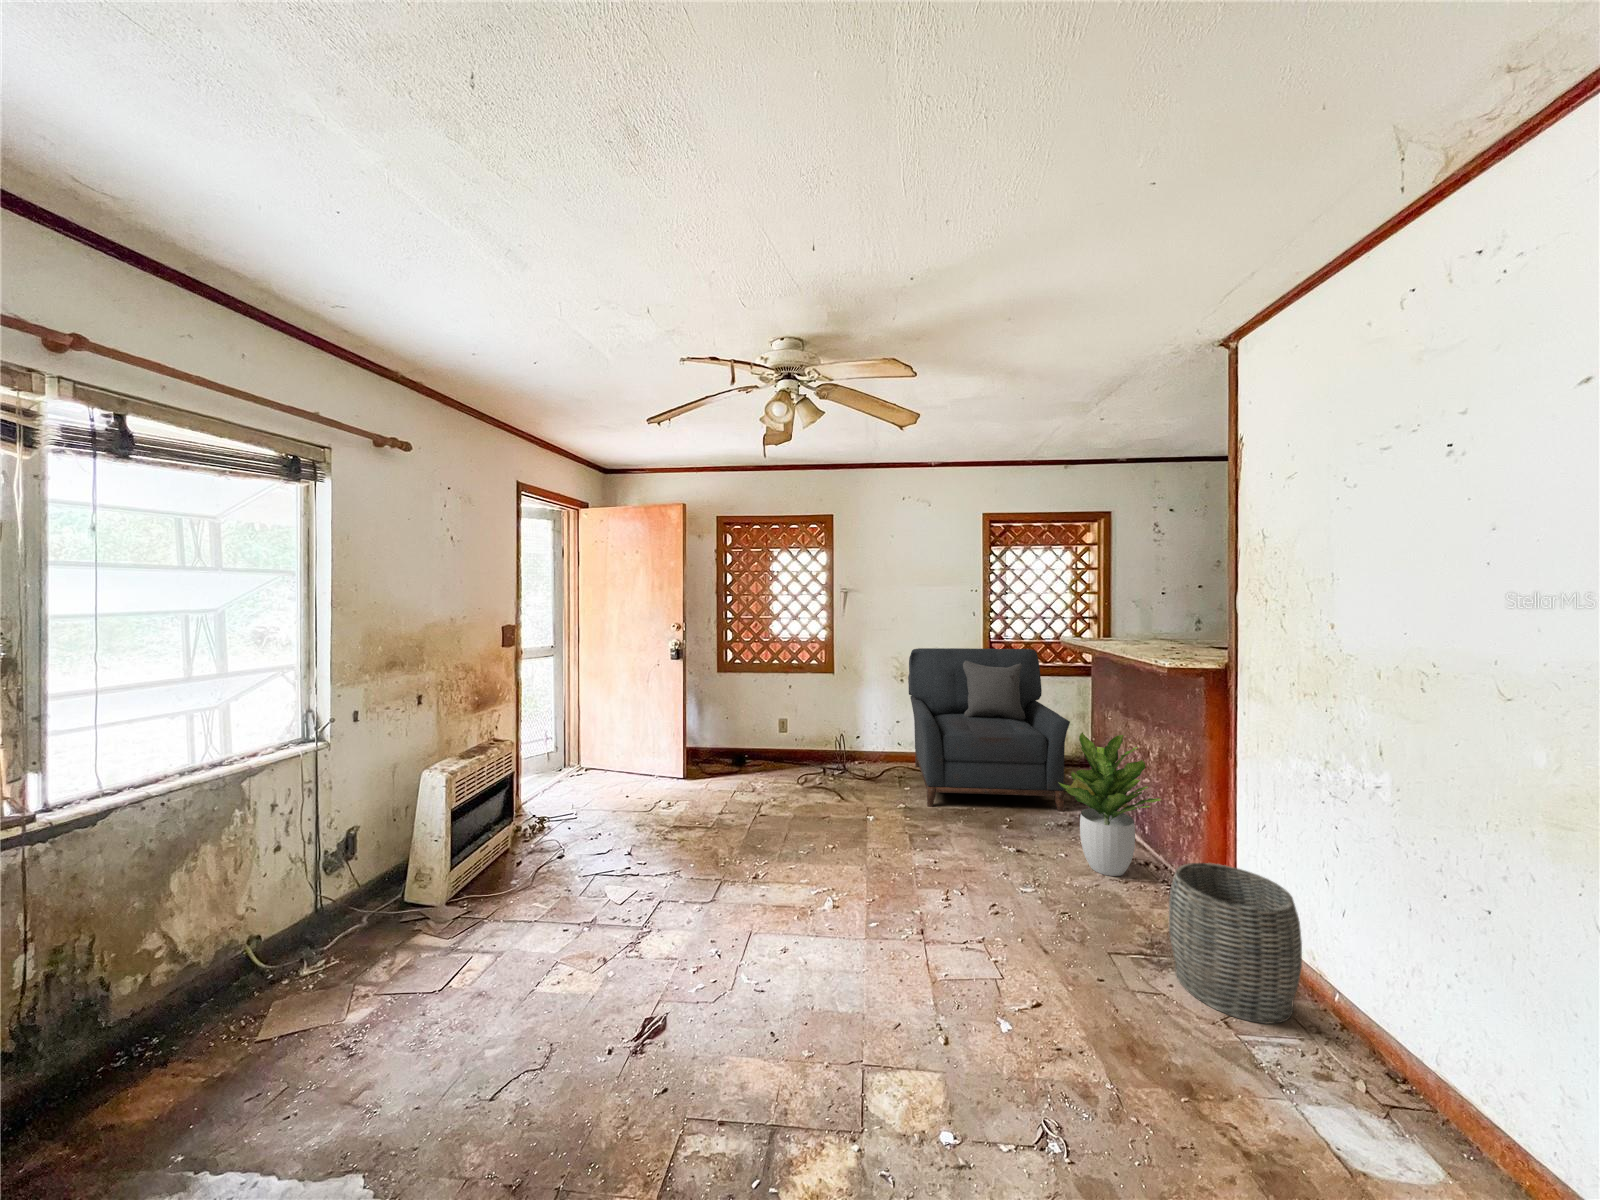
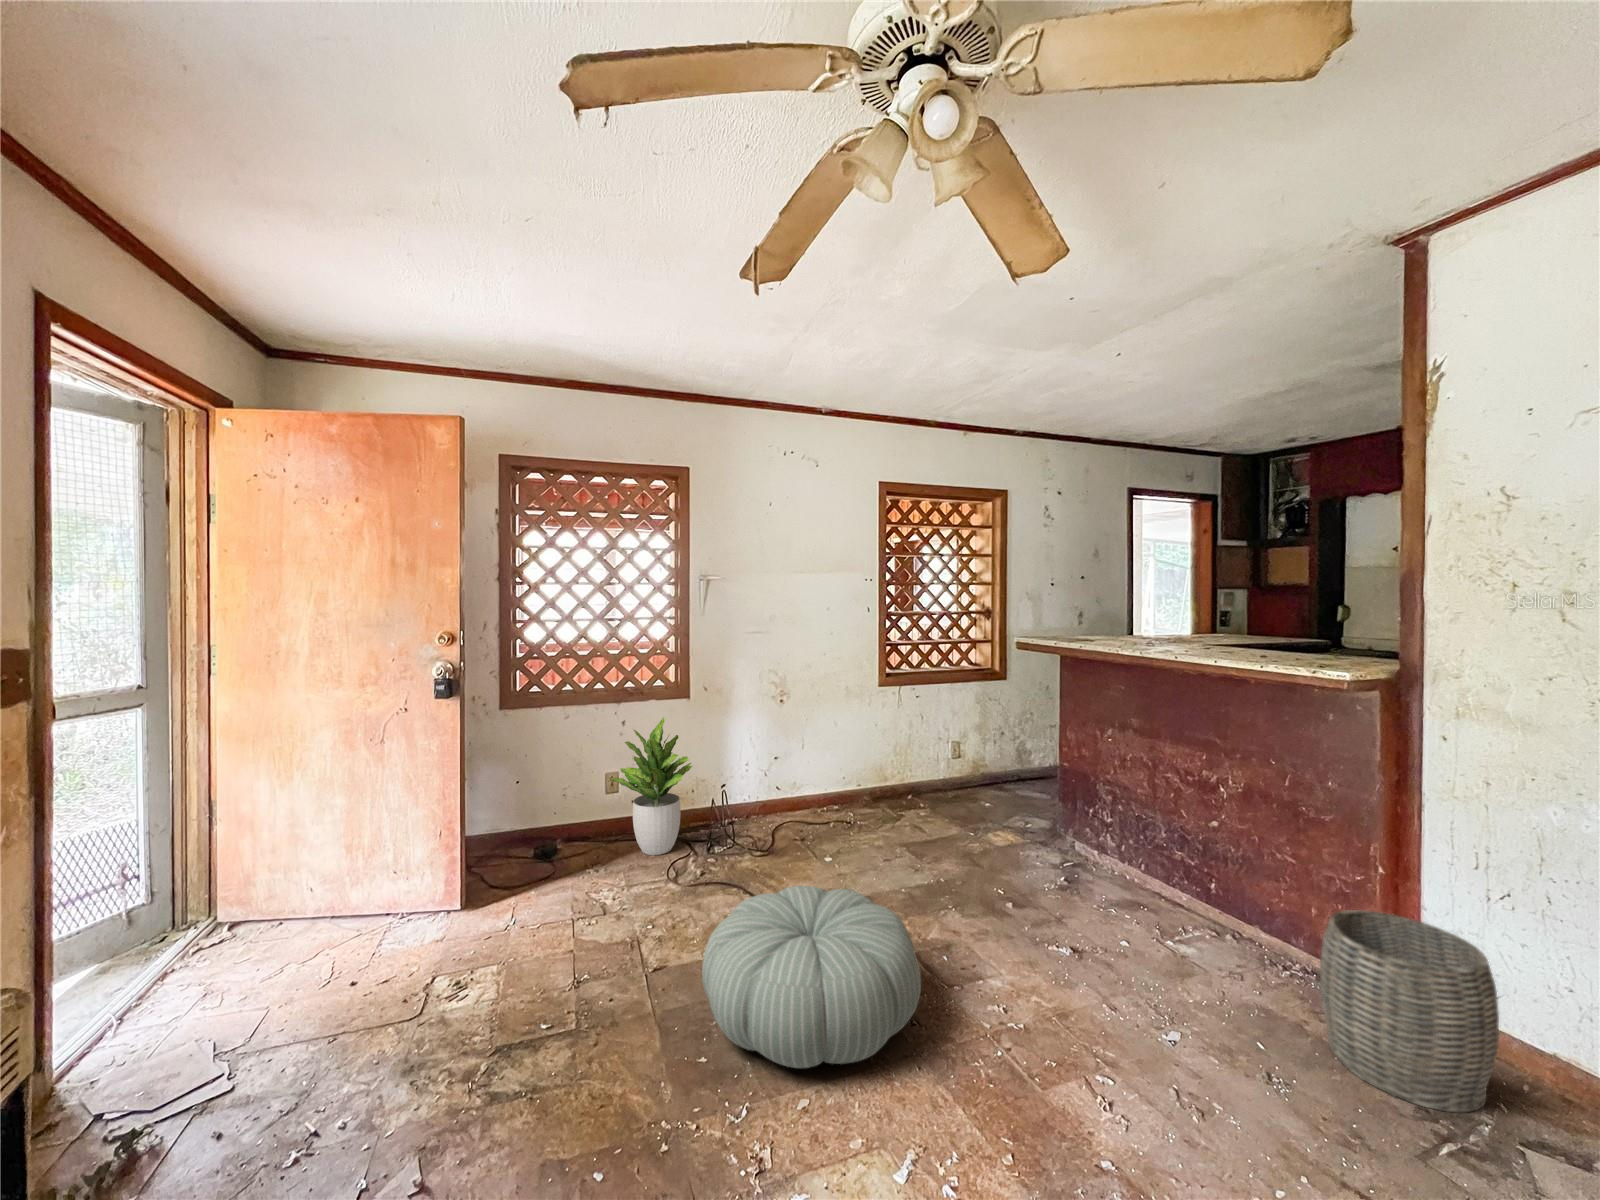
armchair: present [908,648,1070,812] -> none [792,652,1021,877]
potted plant: present [1058,732,1161,876] -> present [611,717,693,855]
pouf: none [761,789,894,884] -> present [702,885,921,1068]

